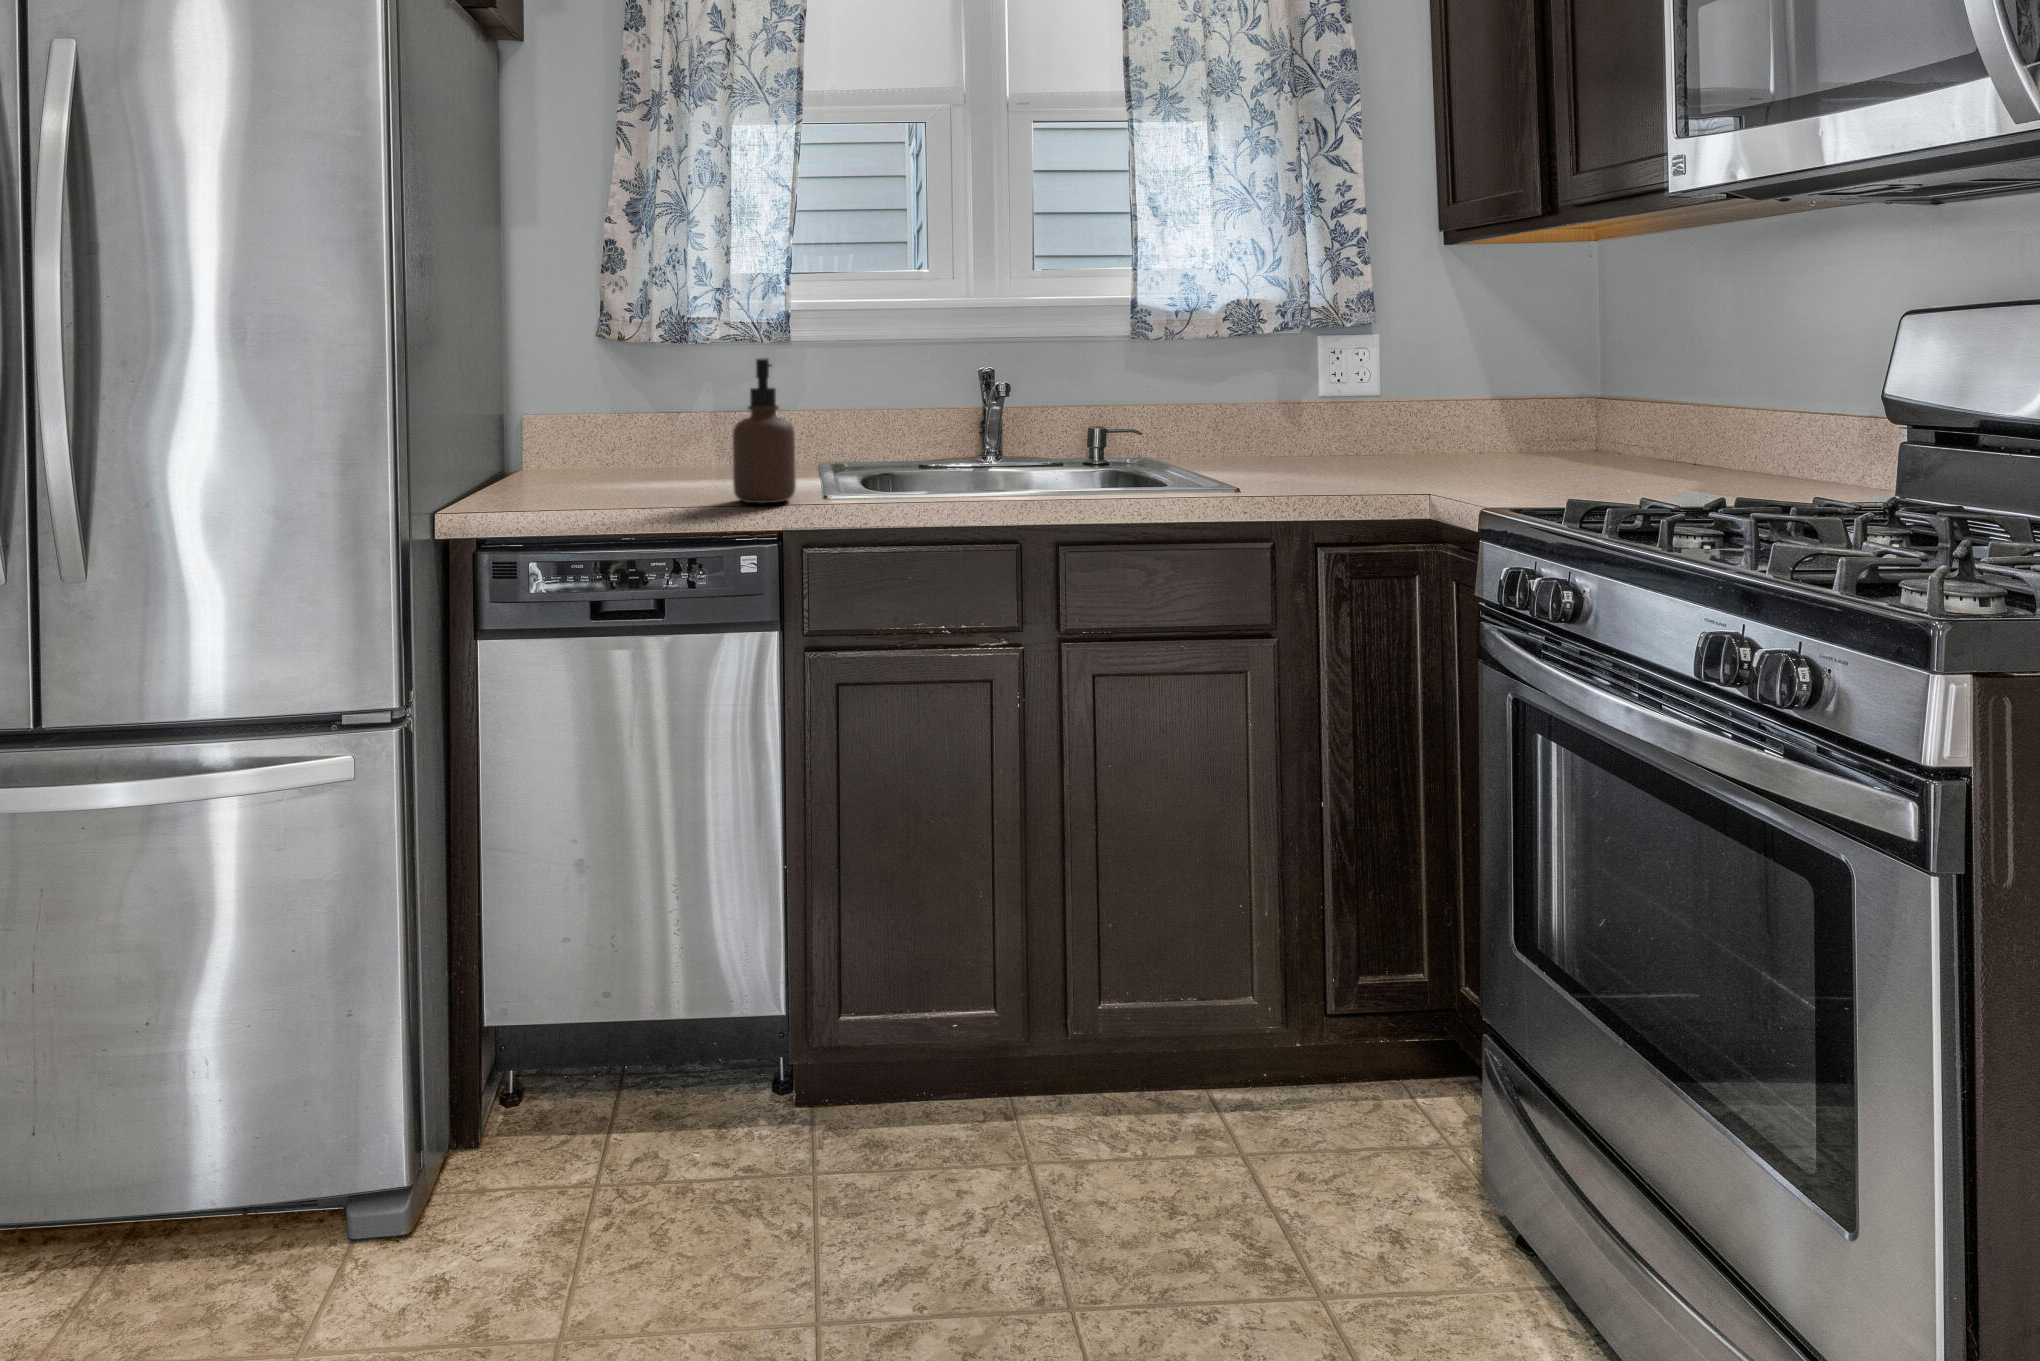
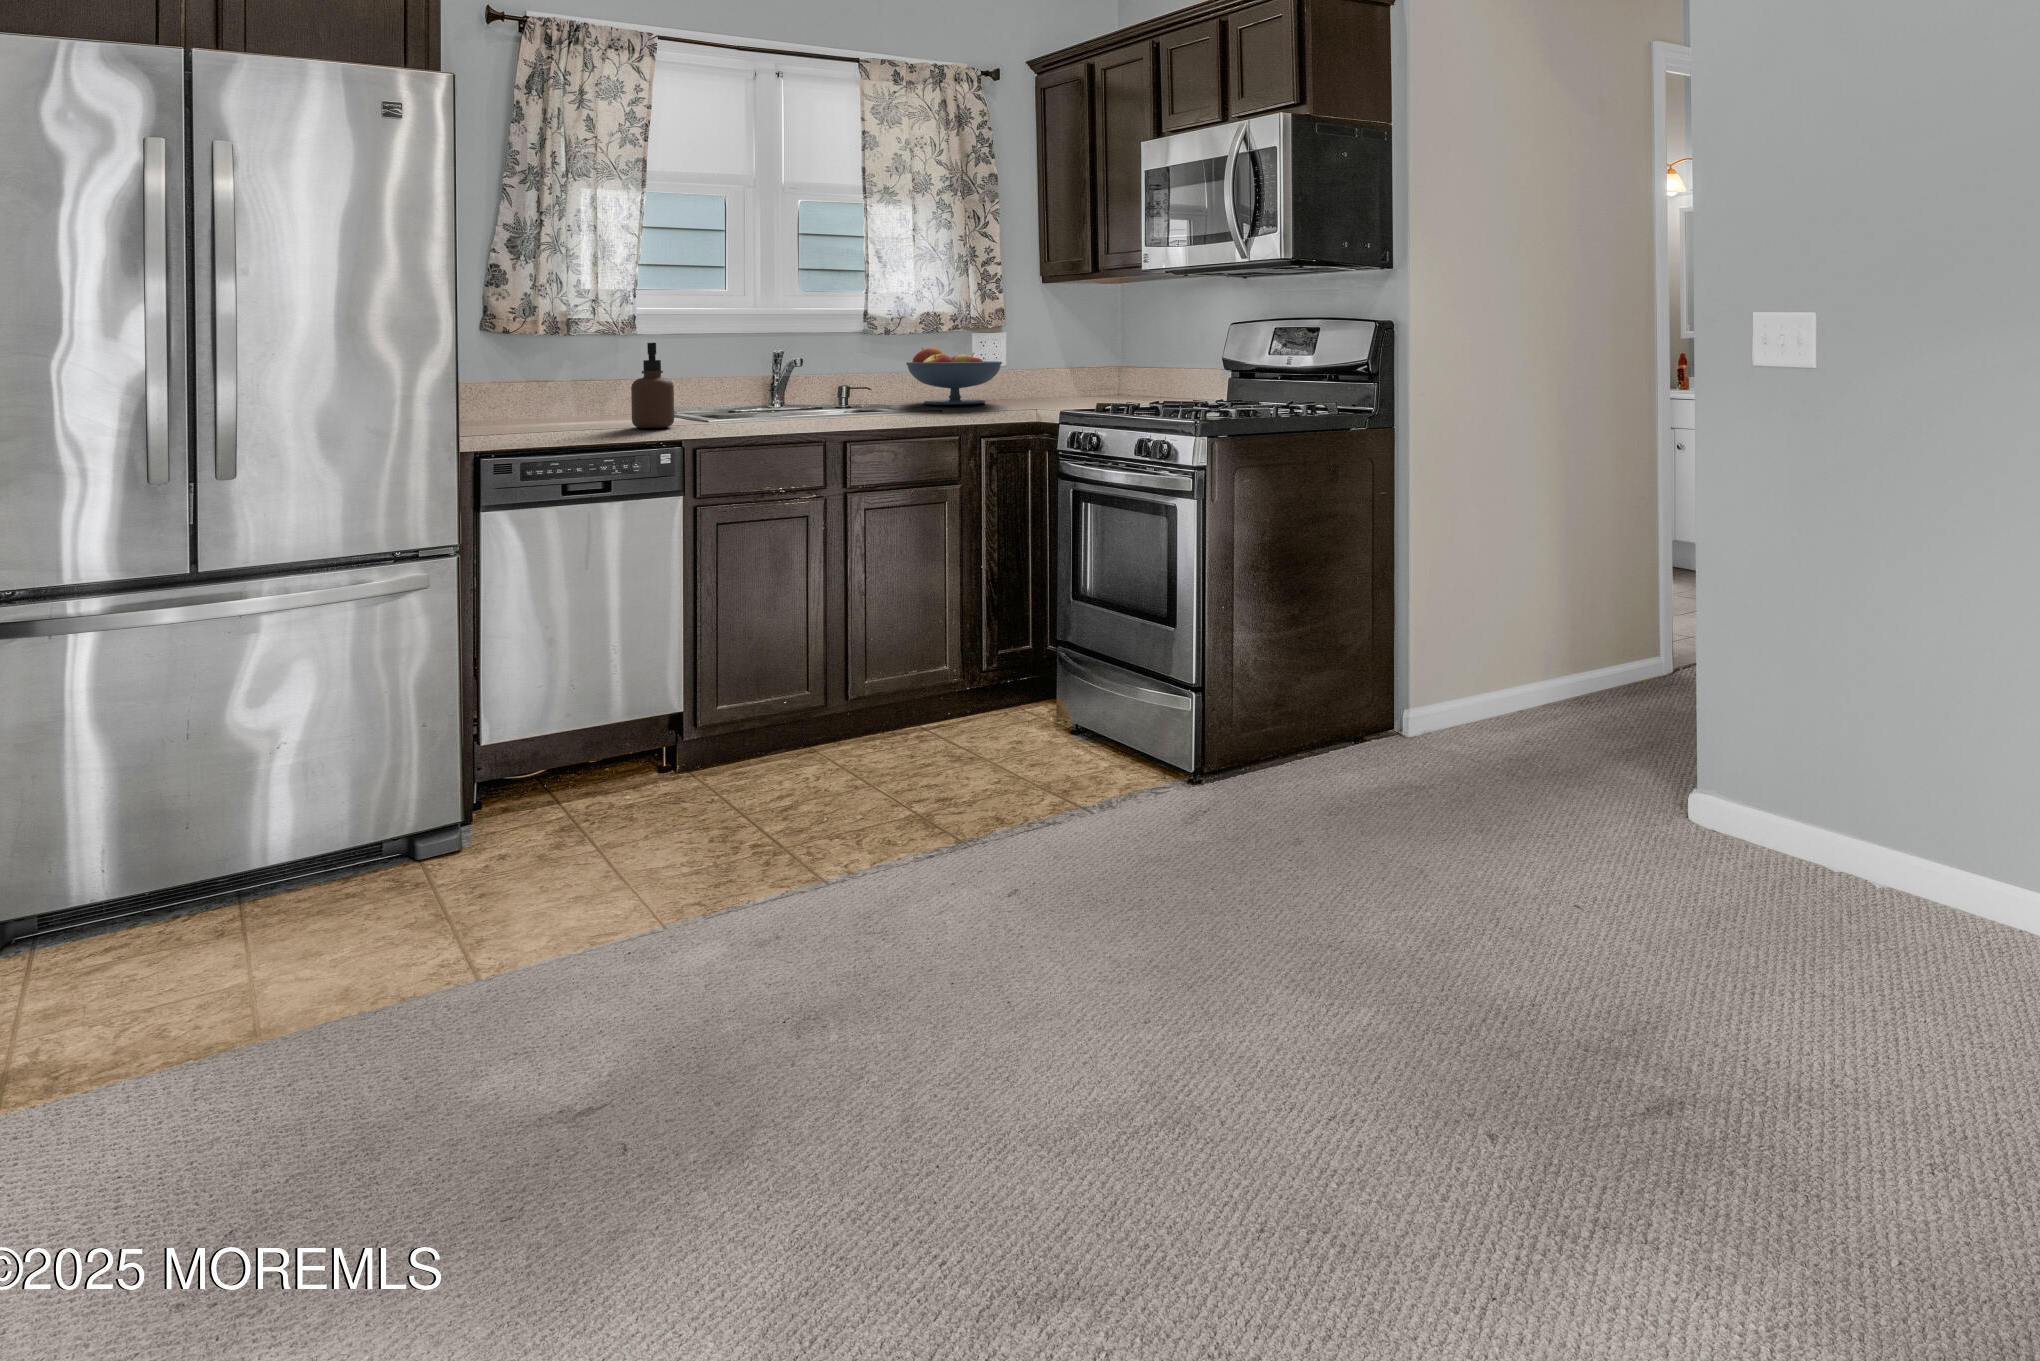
fruit bowl: none [1193,362,1362,467] -> present [906,348,1002,405]

